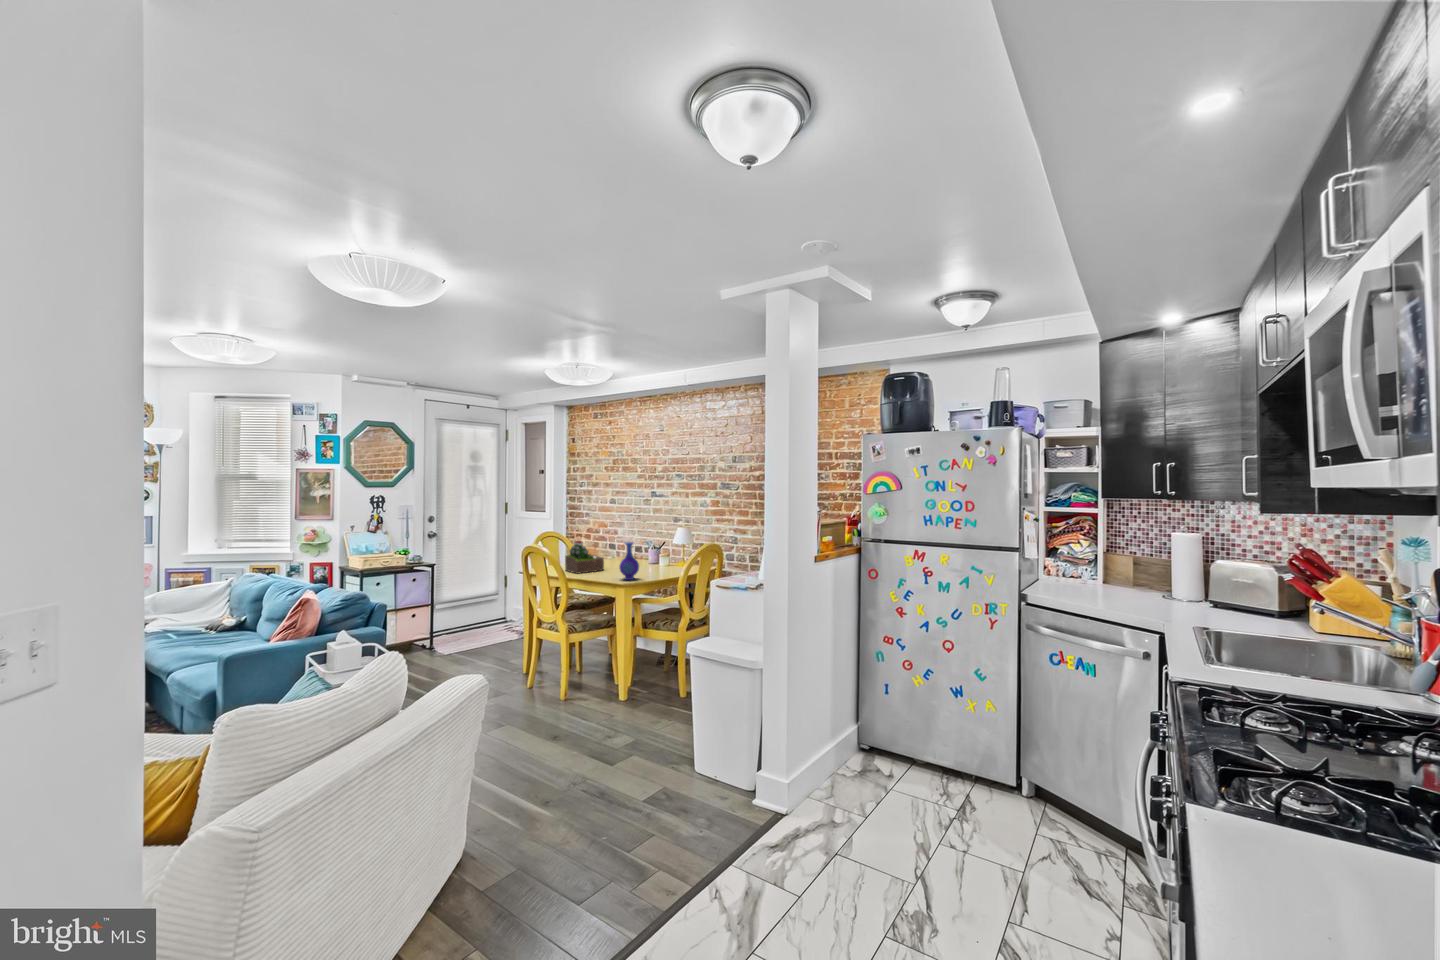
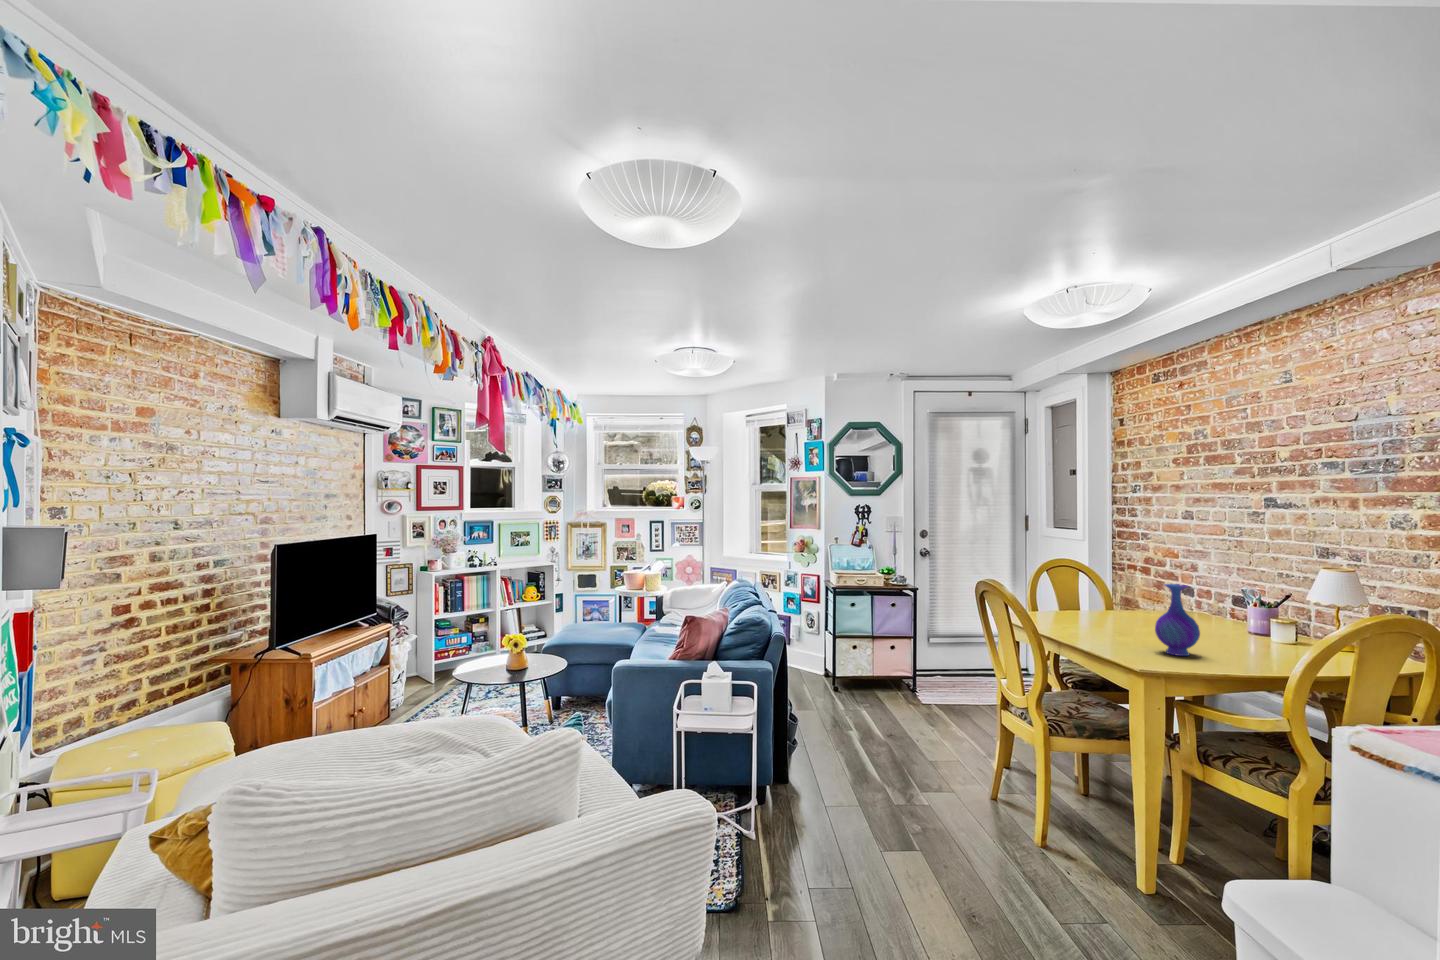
succulent plant: present [565,541,604,574] -> none [1071,575,1142,630]

